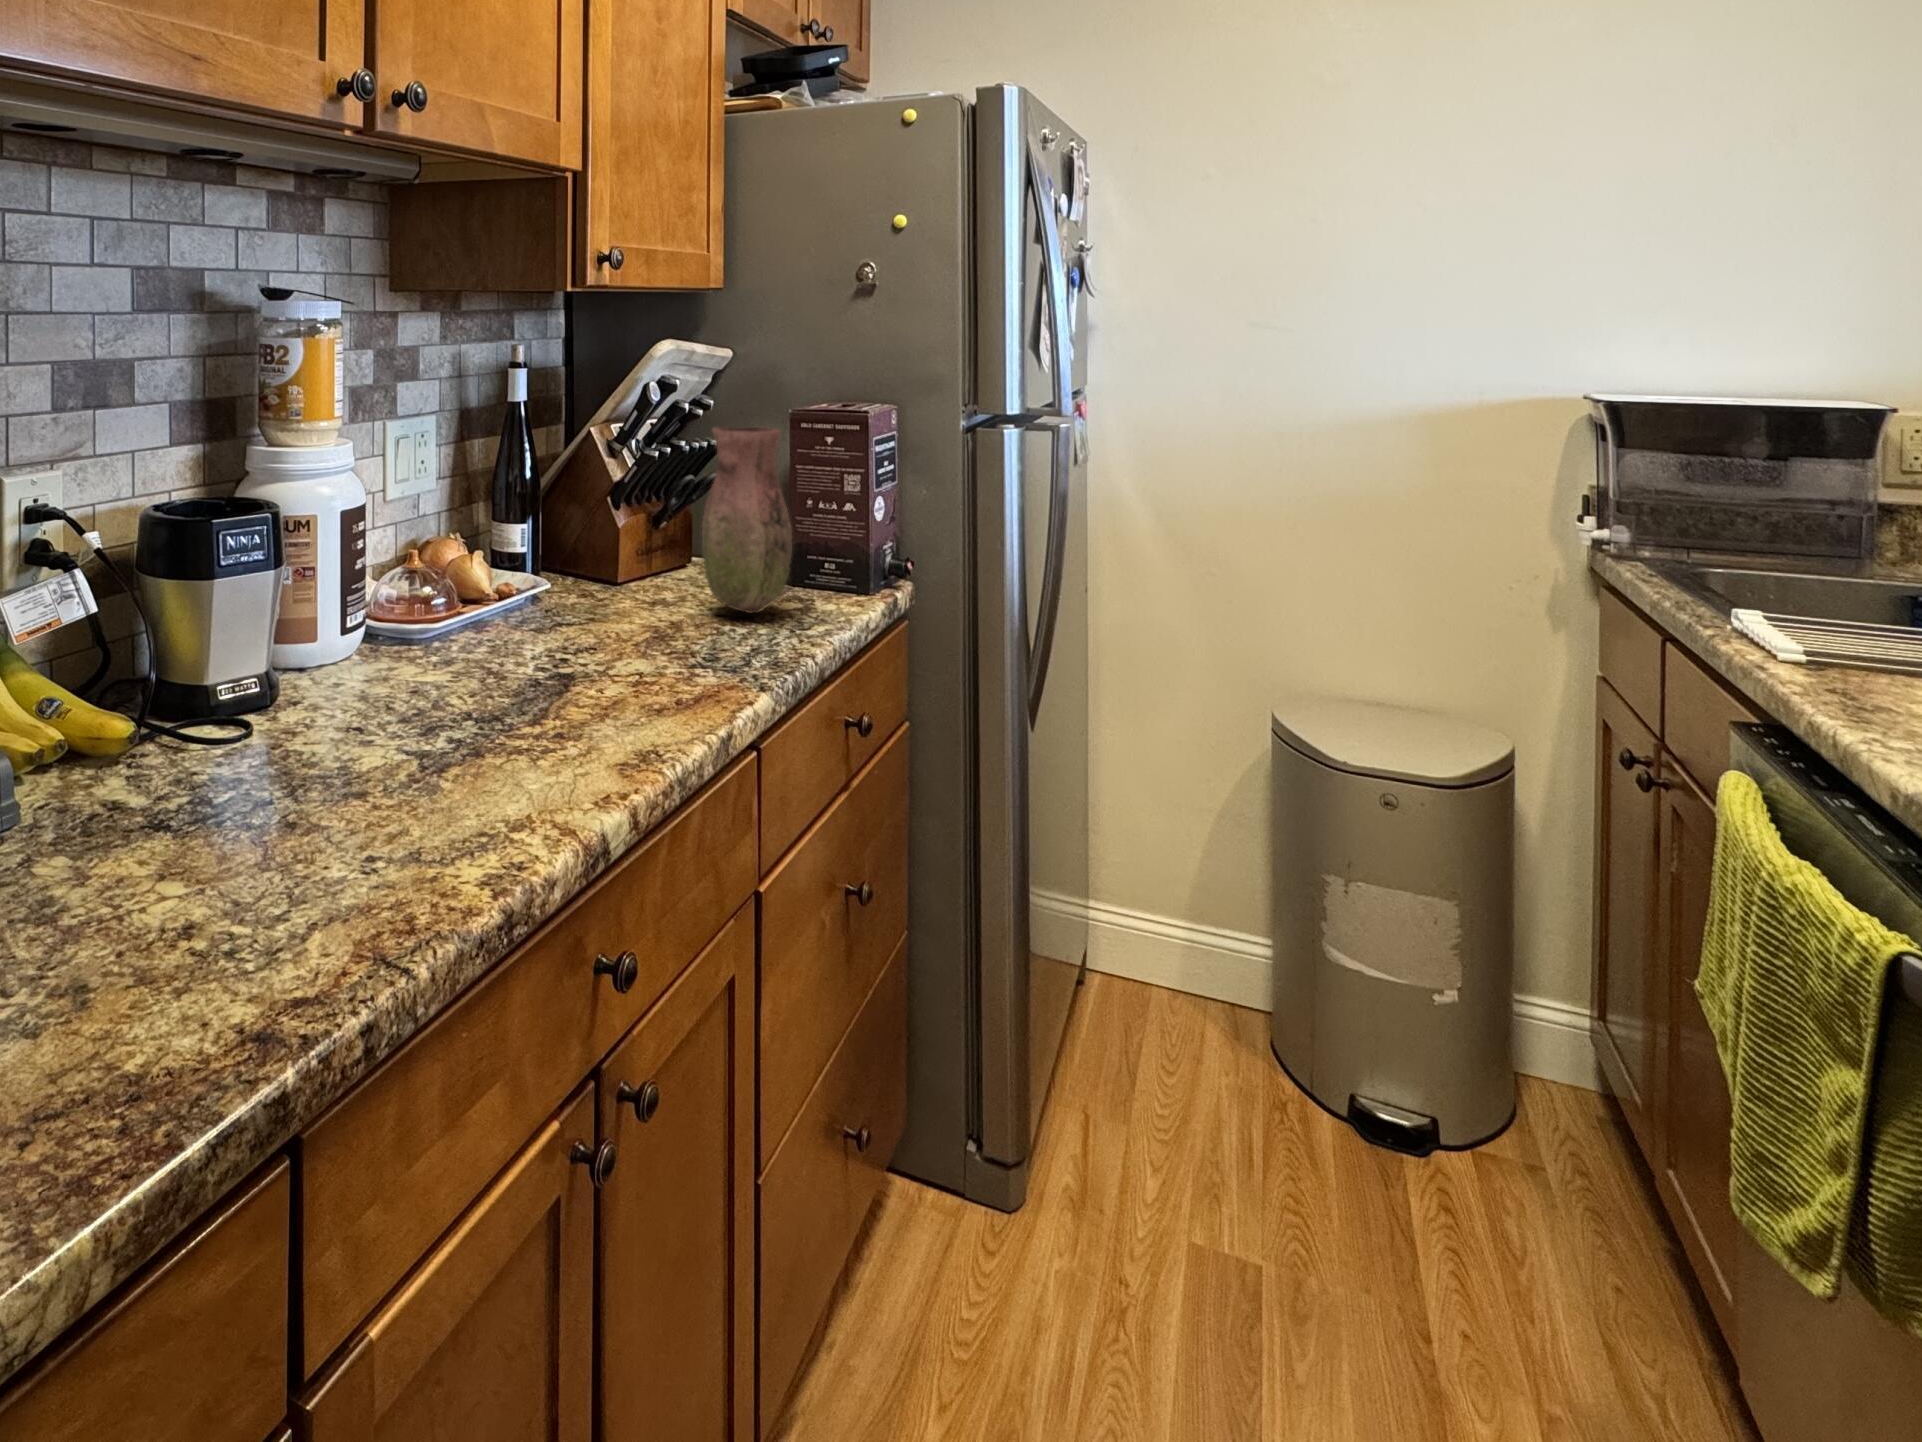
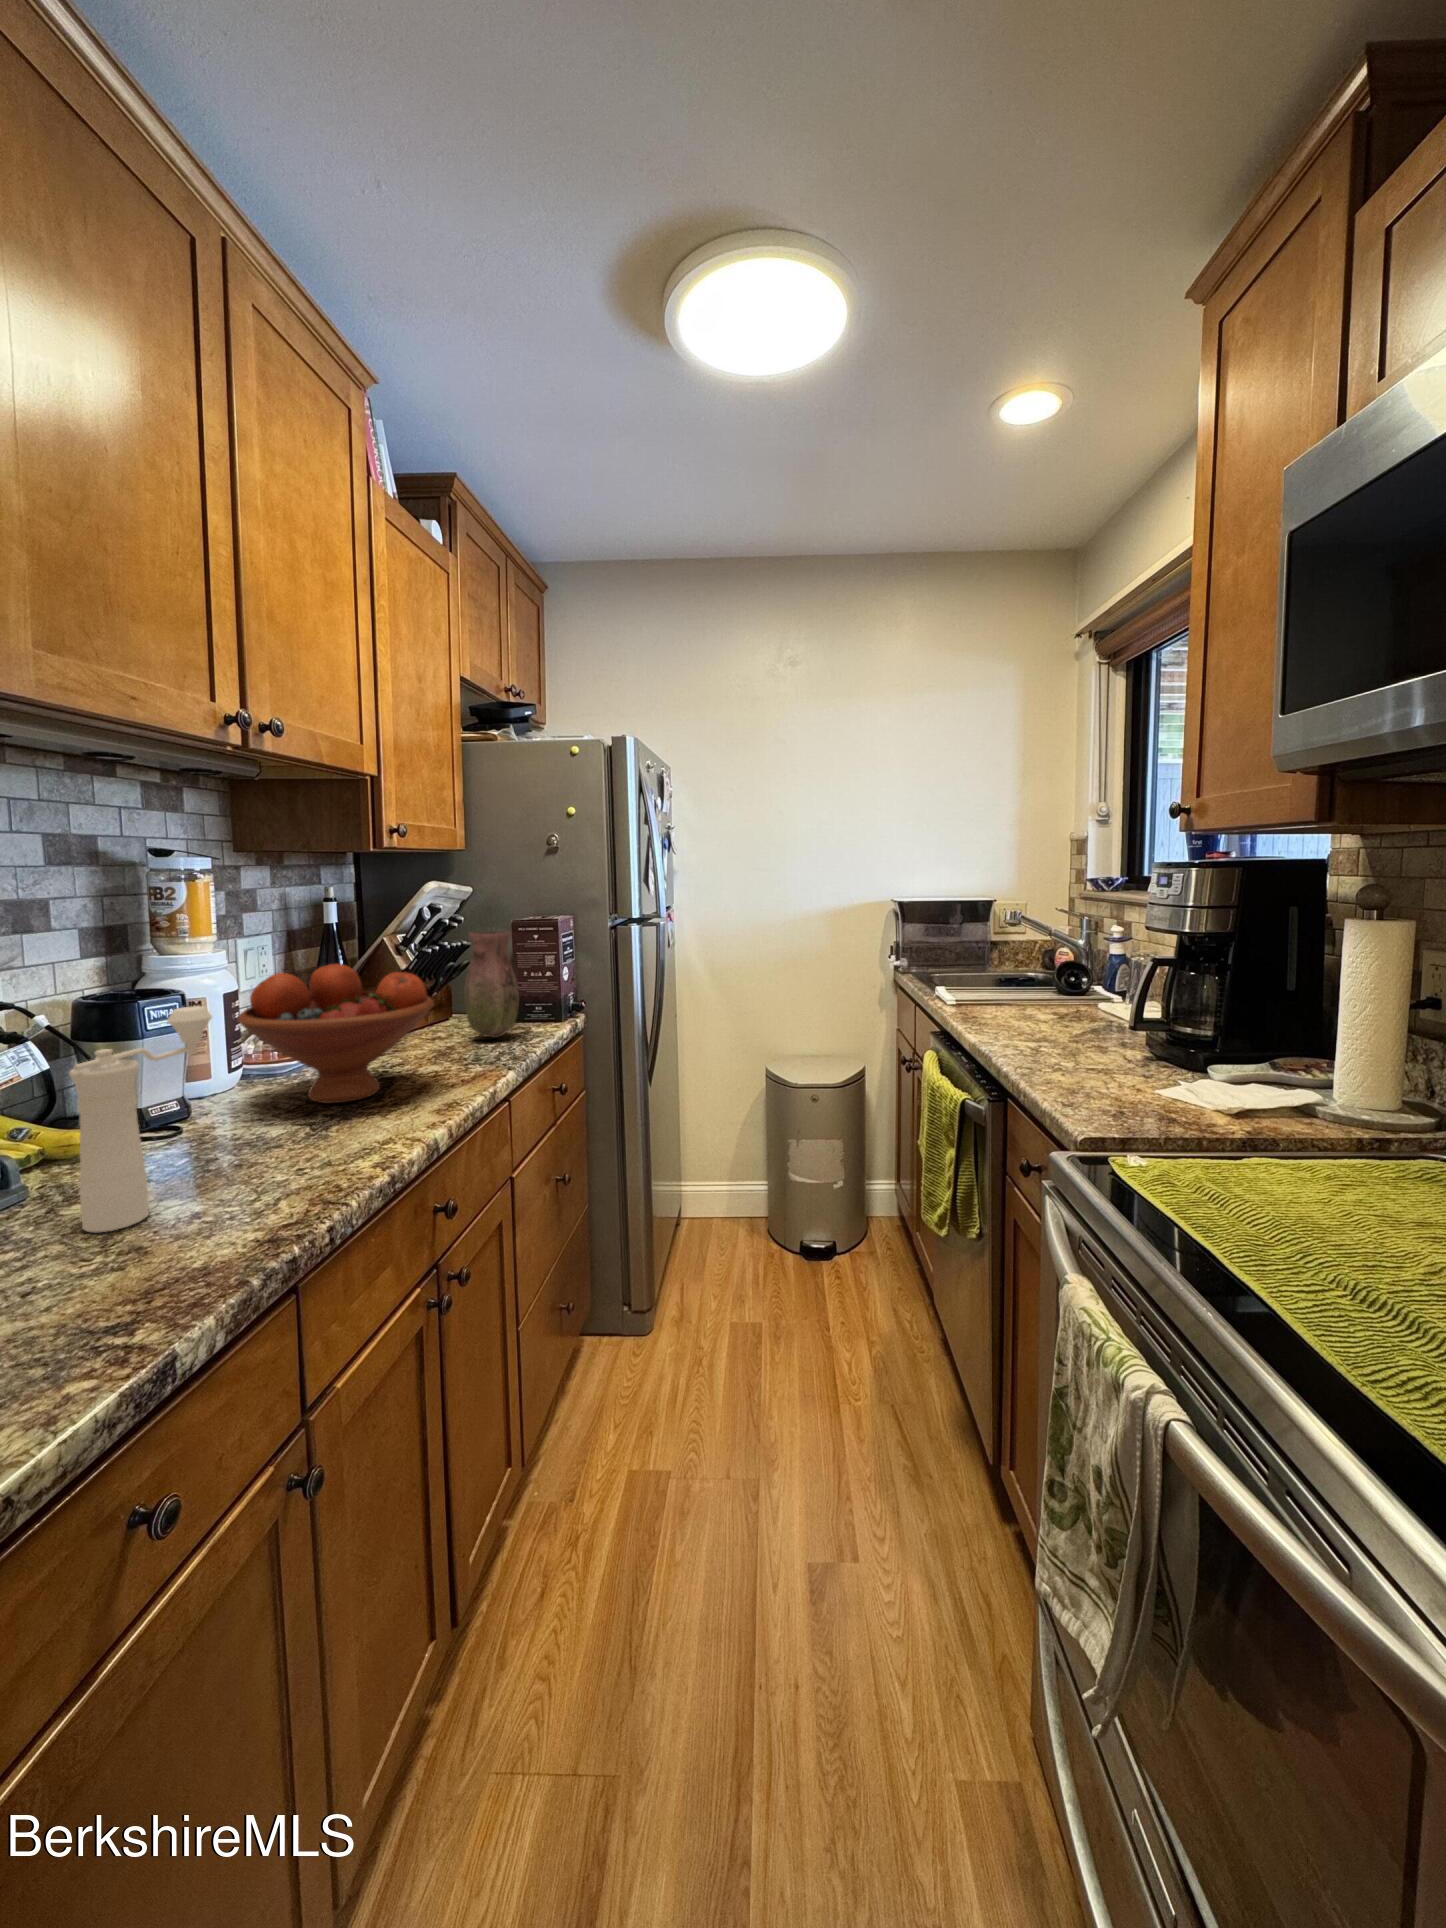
fruit bowl: none [342,473,635,715] -> present [237,964,434,1103]
pepper mill: none [30,546,259,934] -> present [69,1006,212,1232]

